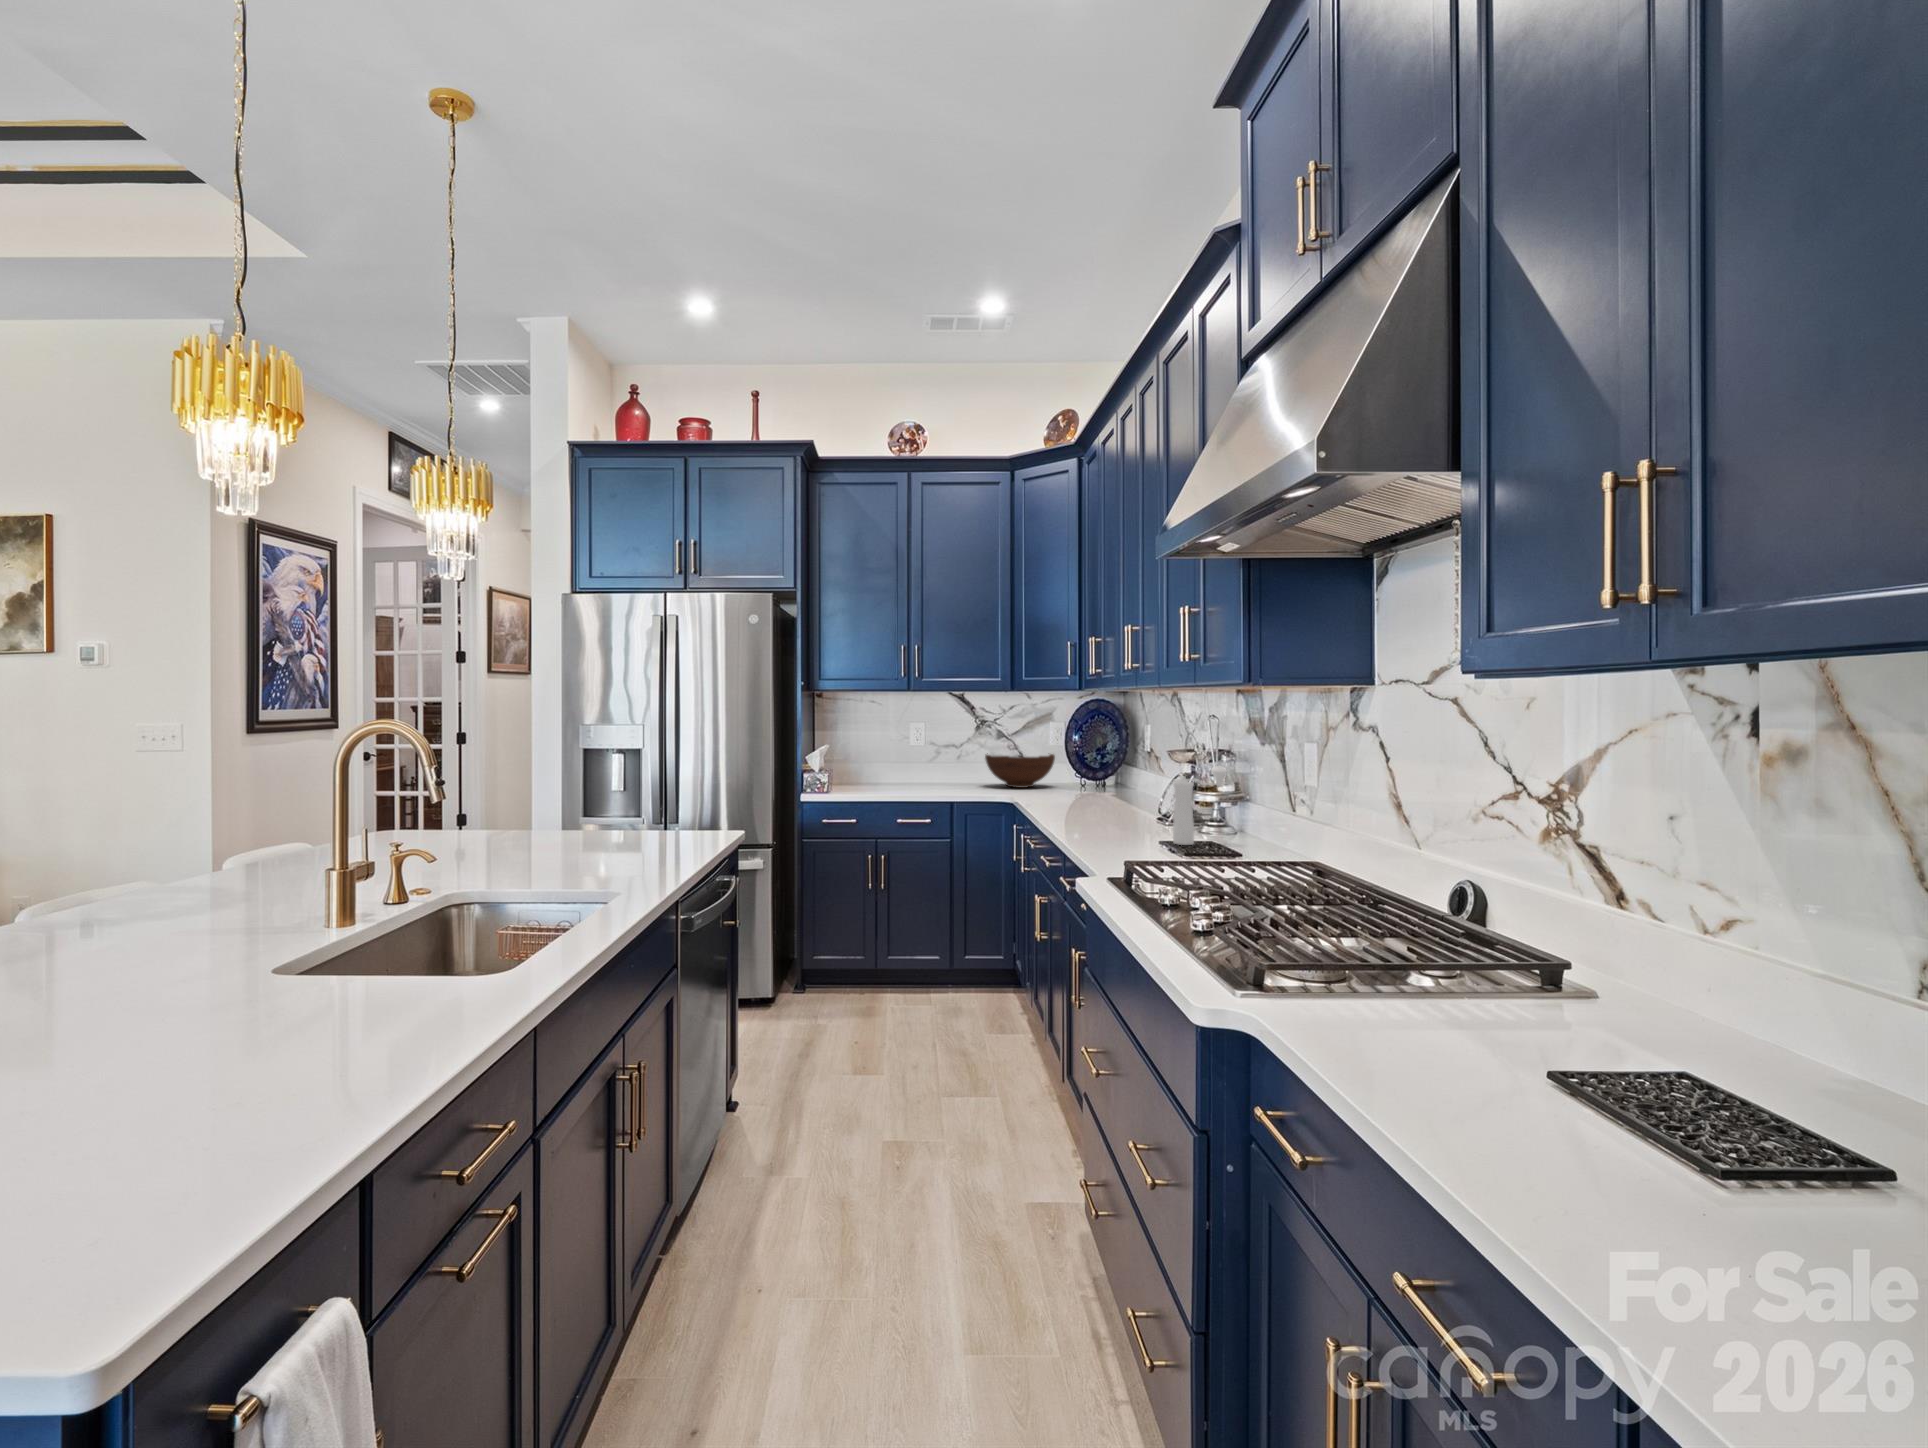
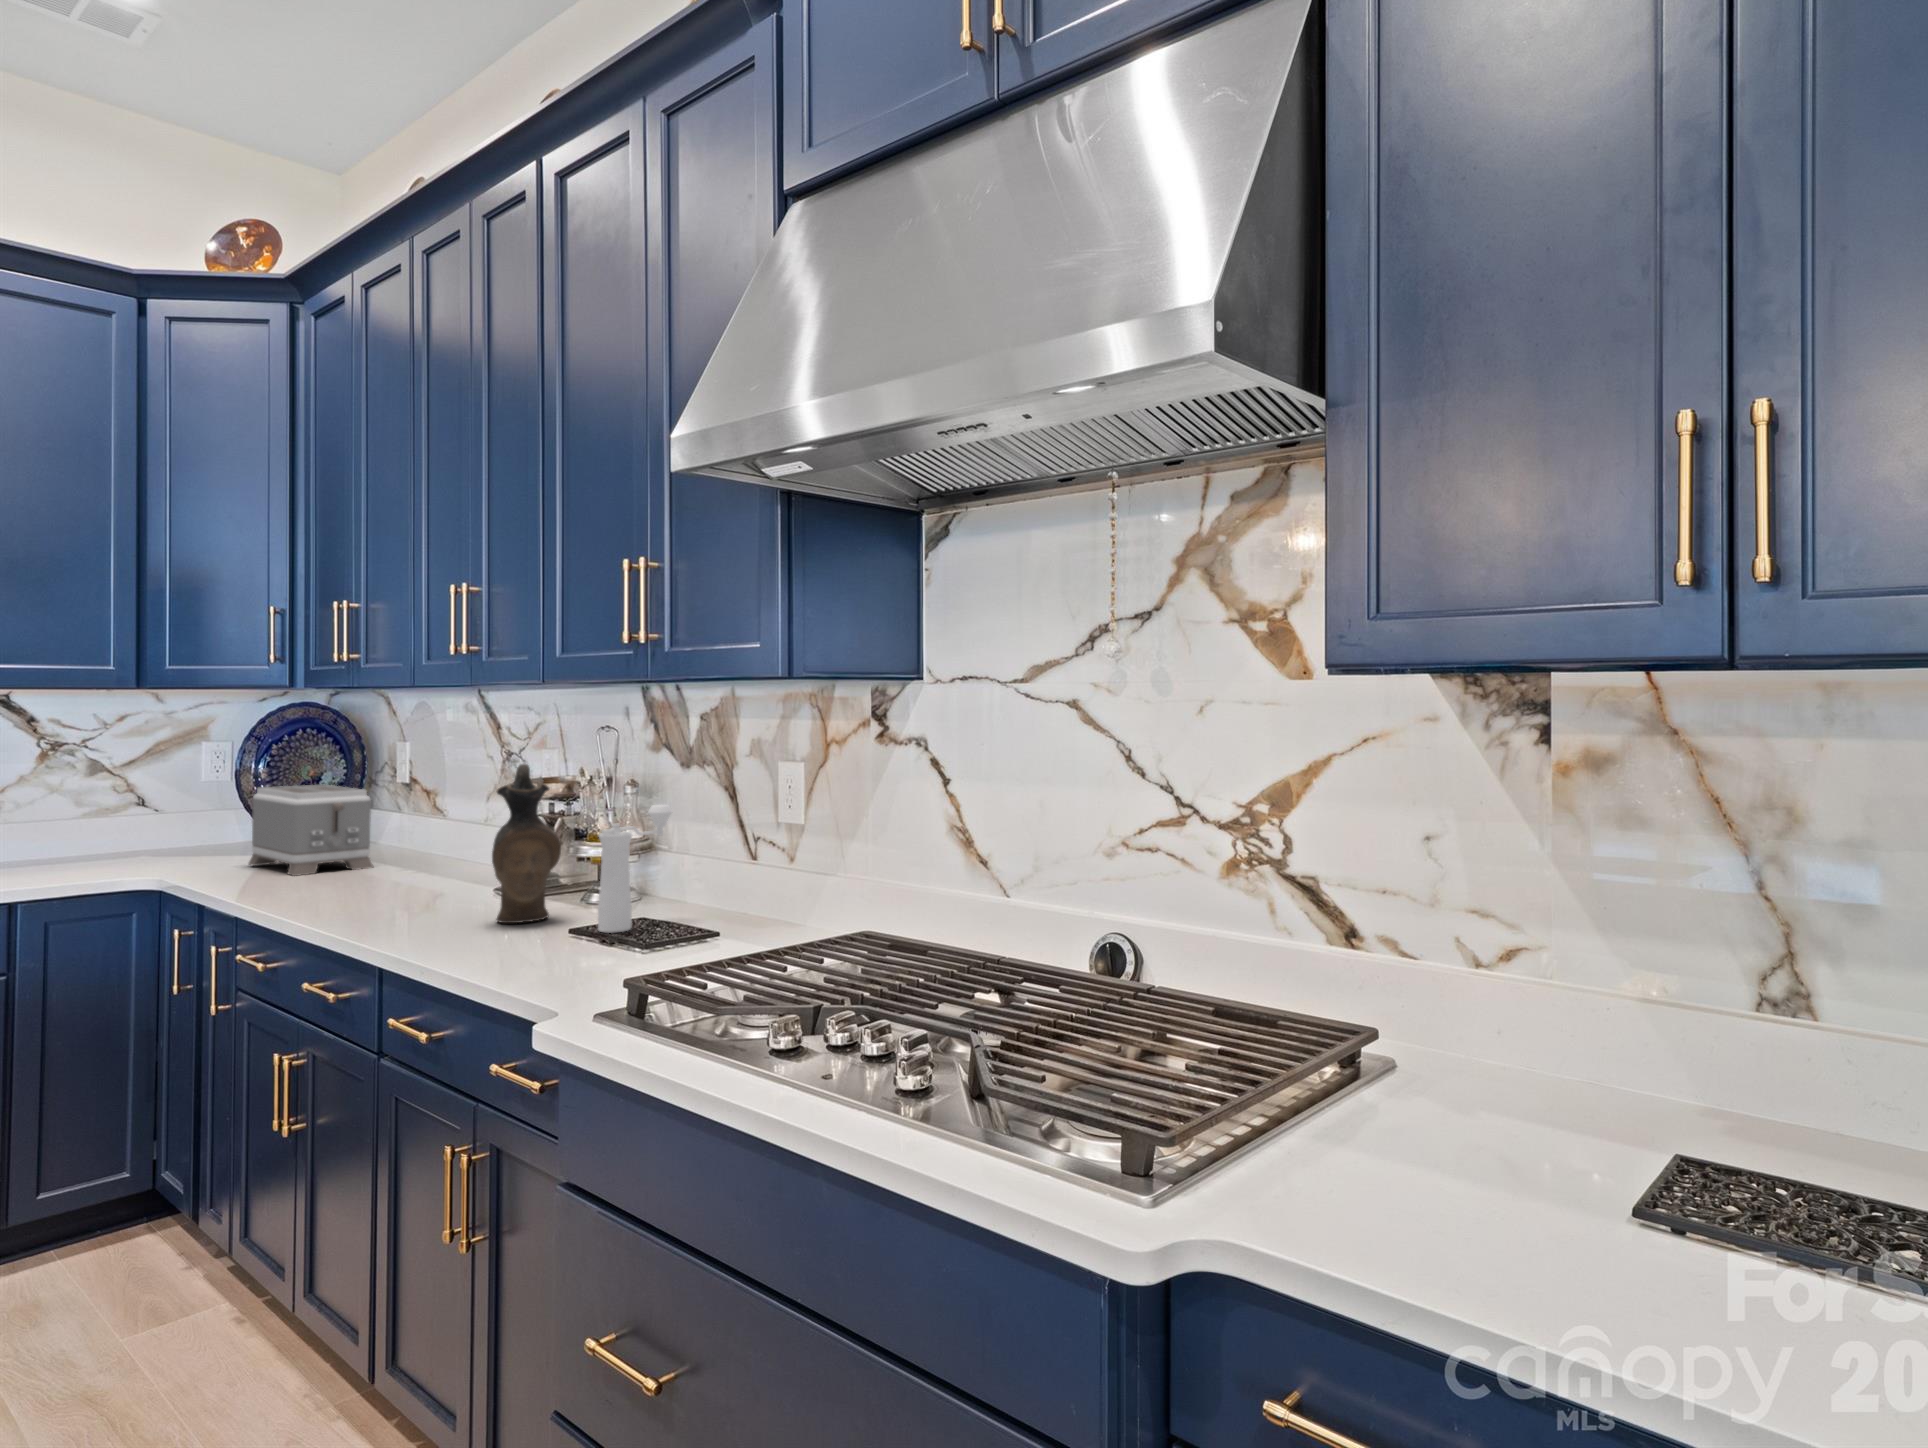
ceramic pitcher: none [1124,737,1164,834] -> present [492,764,561,923]
toaster: none [1061,749,1119,801] -> present [249,785,373,876]
fruit bowl: present [985,753,1055,788] -> none [59,796,214,861]

